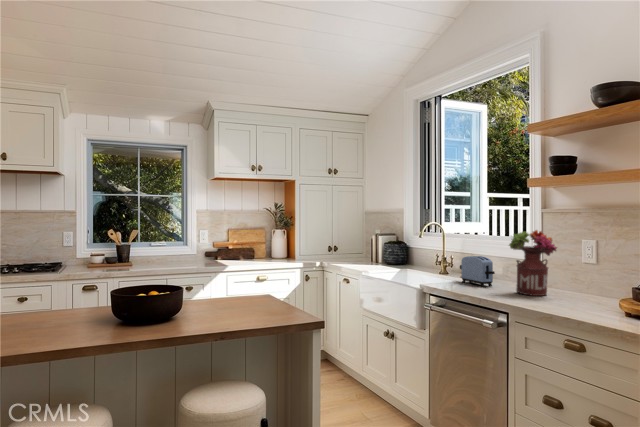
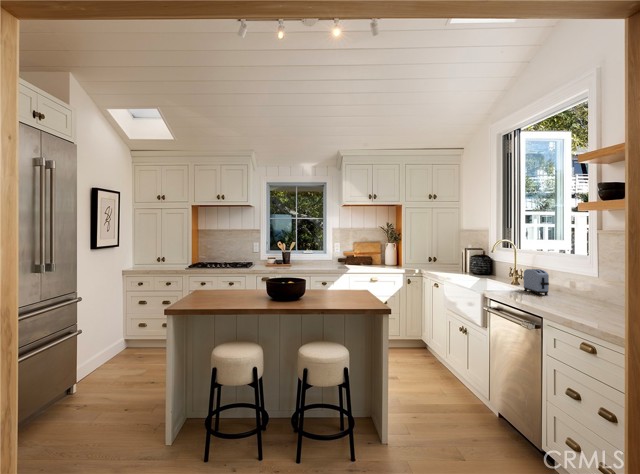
flower arrangement: present [509,230,557,296] -> none [555,248,601,306]

